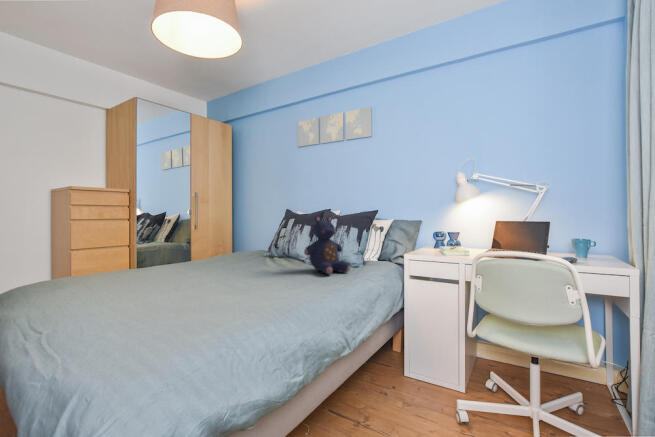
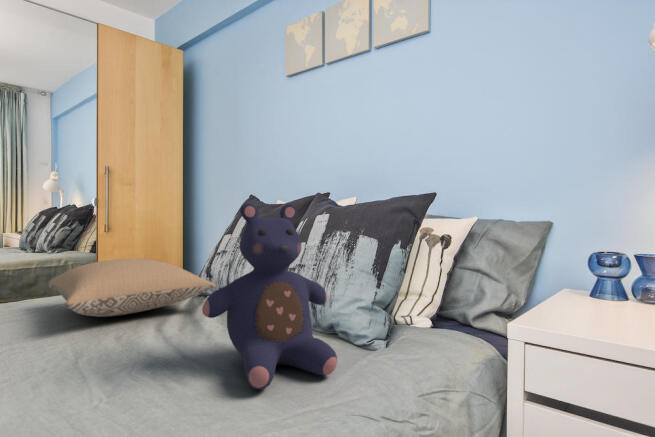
pillow: none [211,240,287,263] -> present [48,258,215,317]

